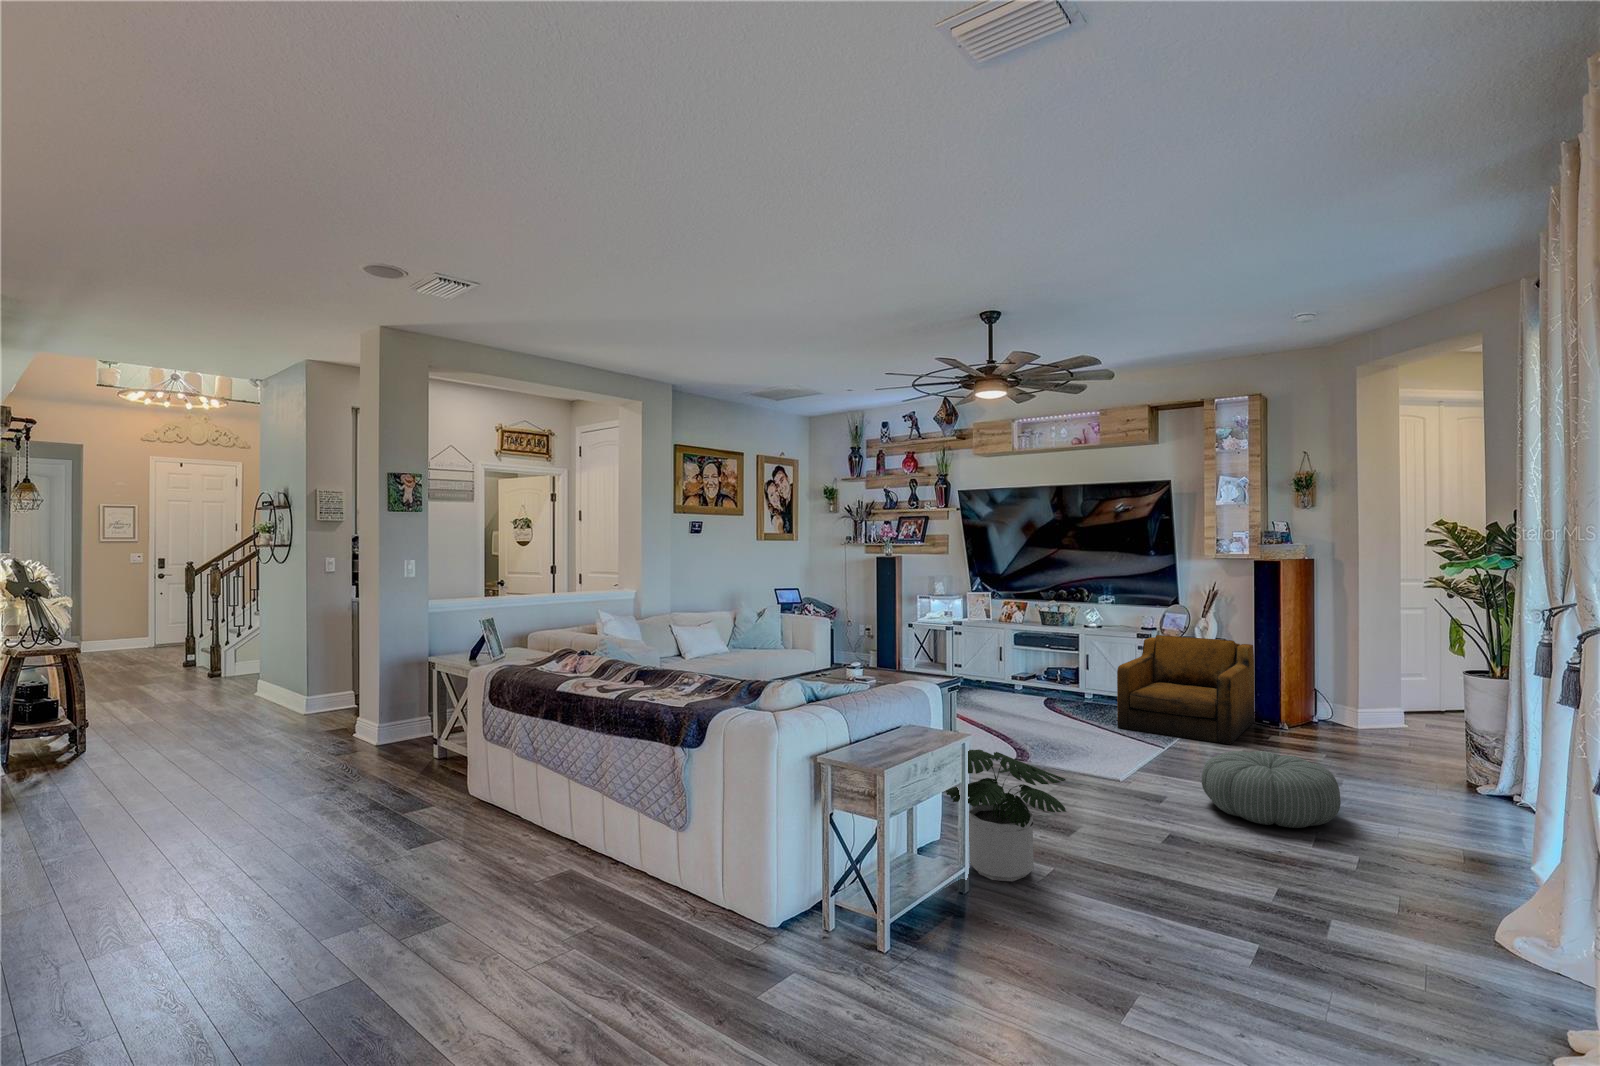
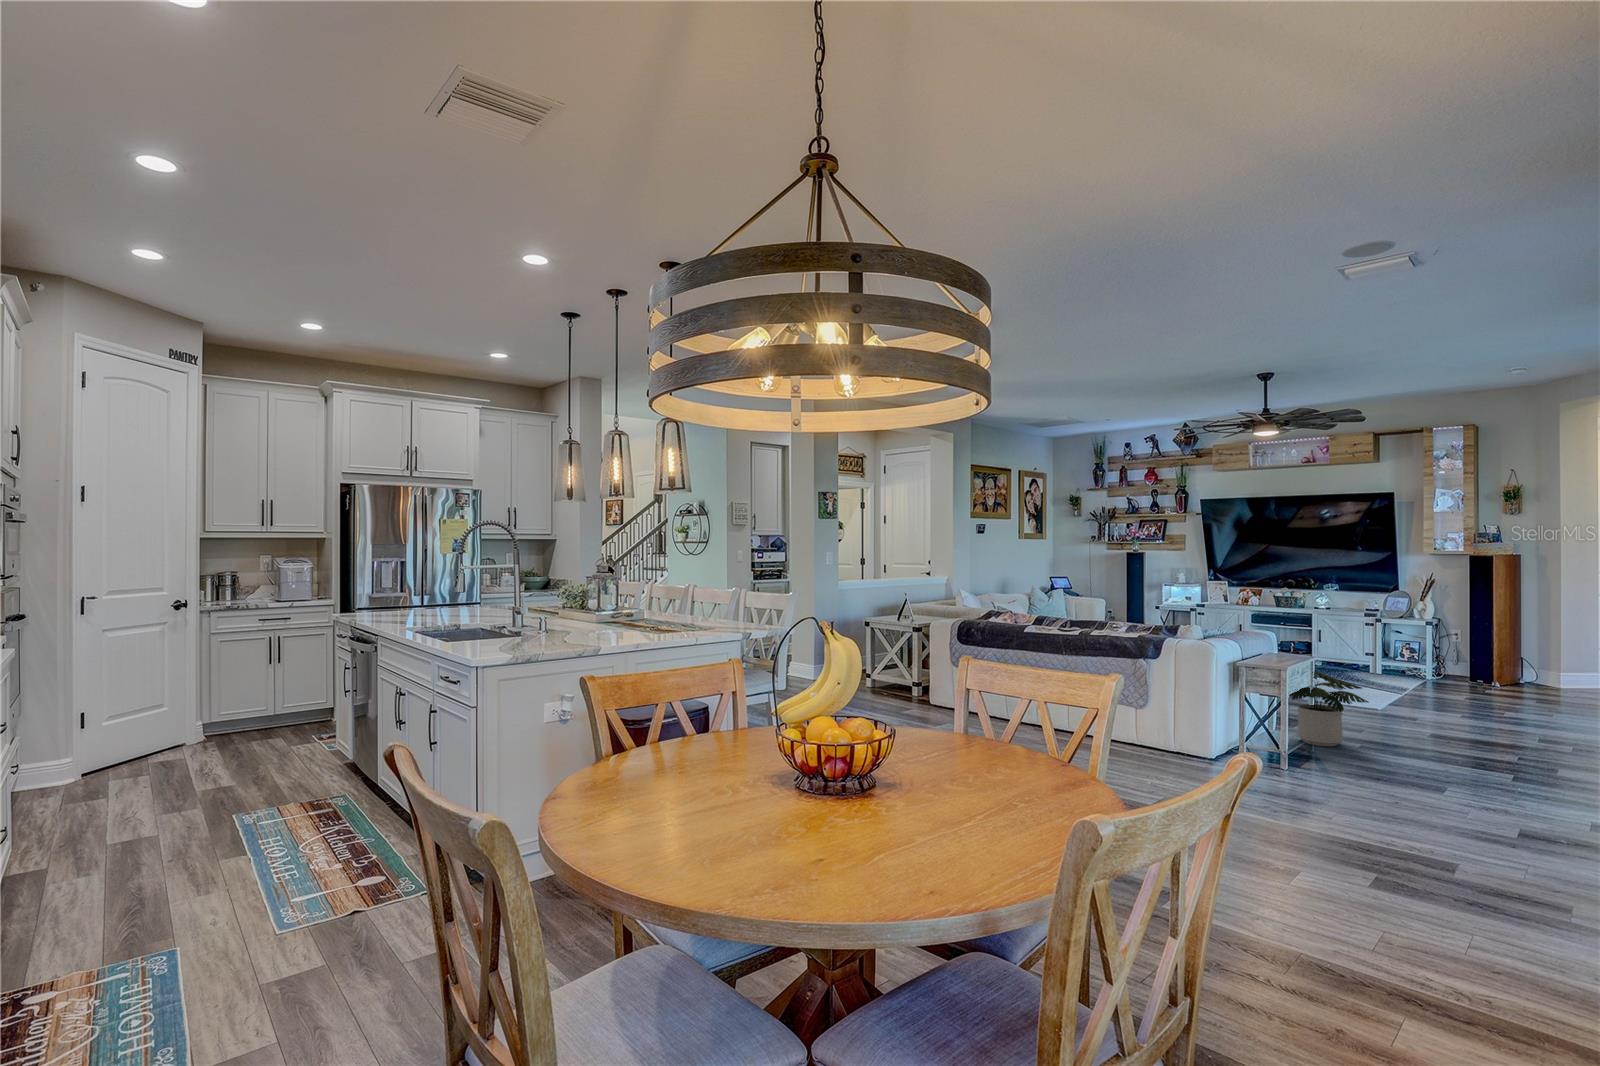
armchair: present [1117,635,1254,744] -> none [1356,614,1469,693]
pouf: present [1202,751,1341,828] -> none [1441,686,1546,732]

